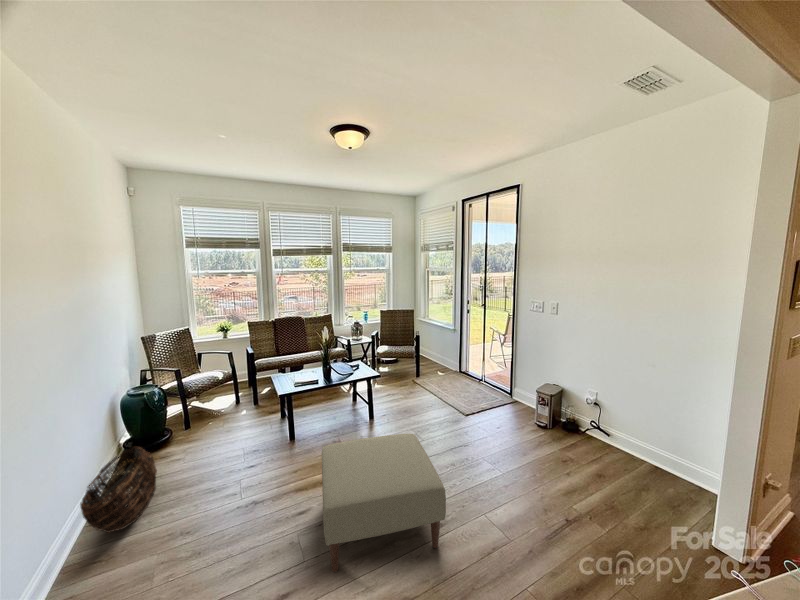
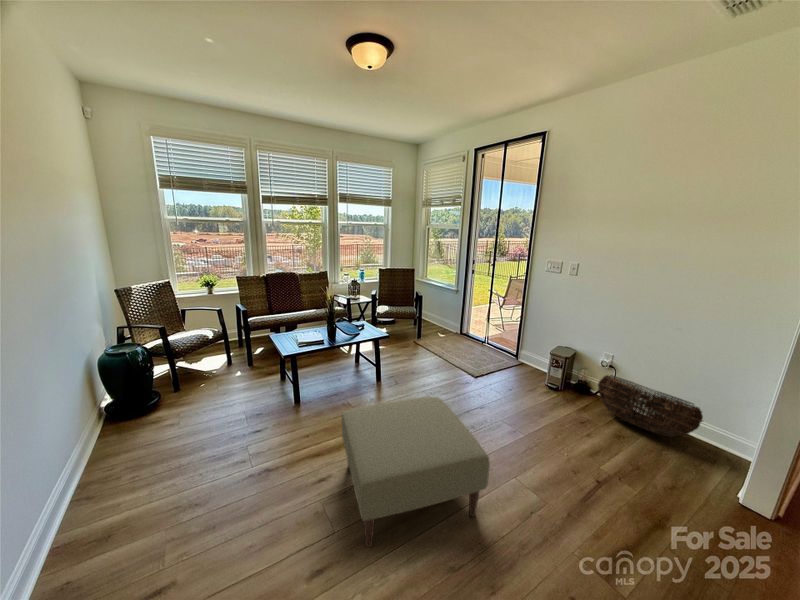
basket: present [80,447,157,533] -> present [598,375,703,437]

